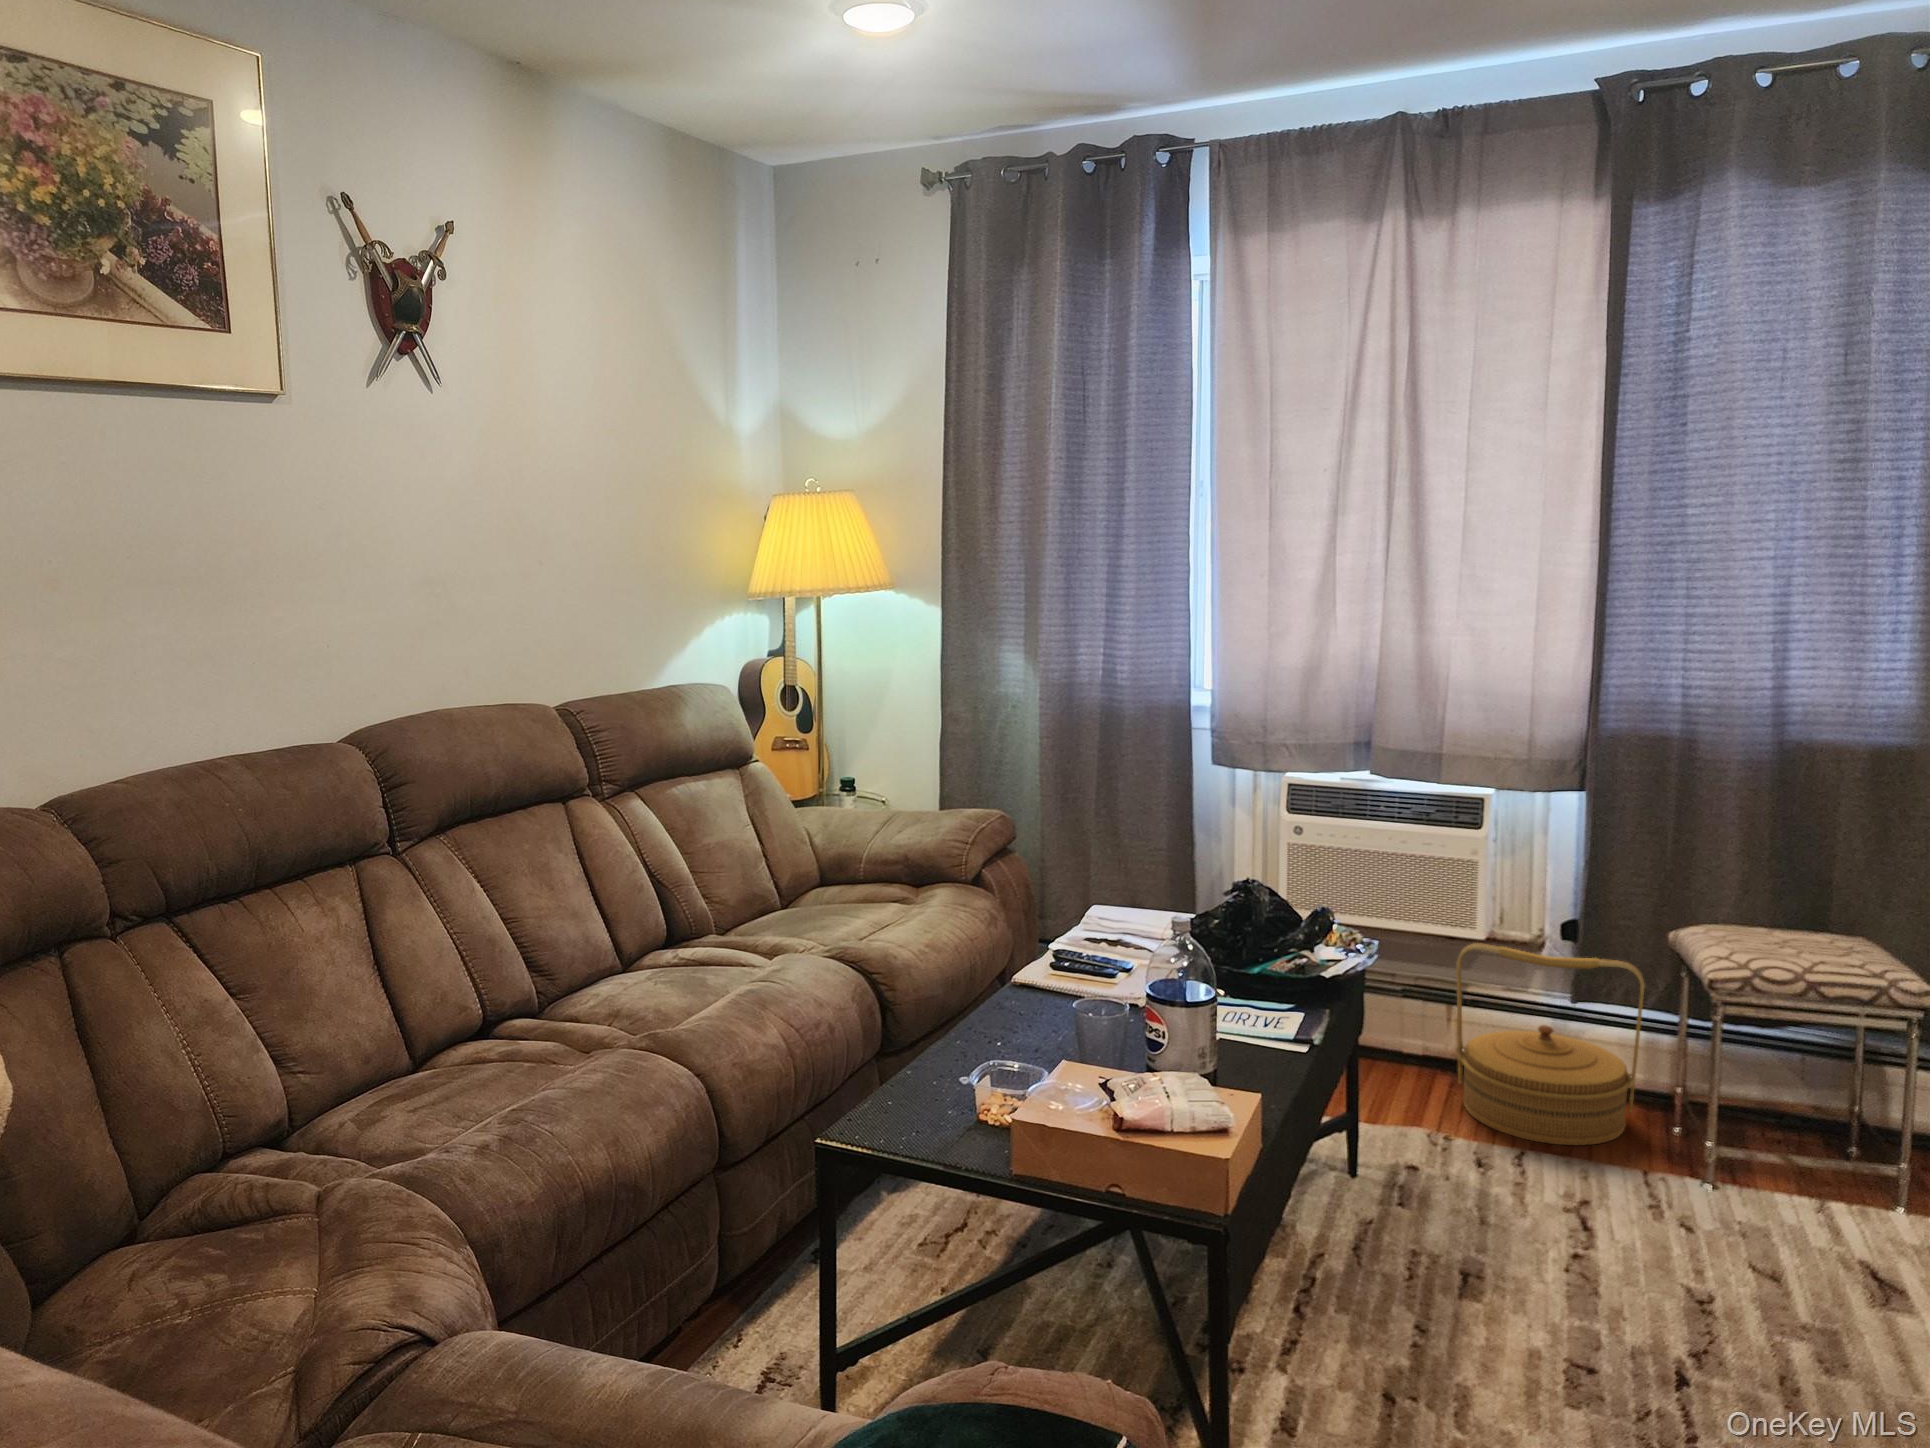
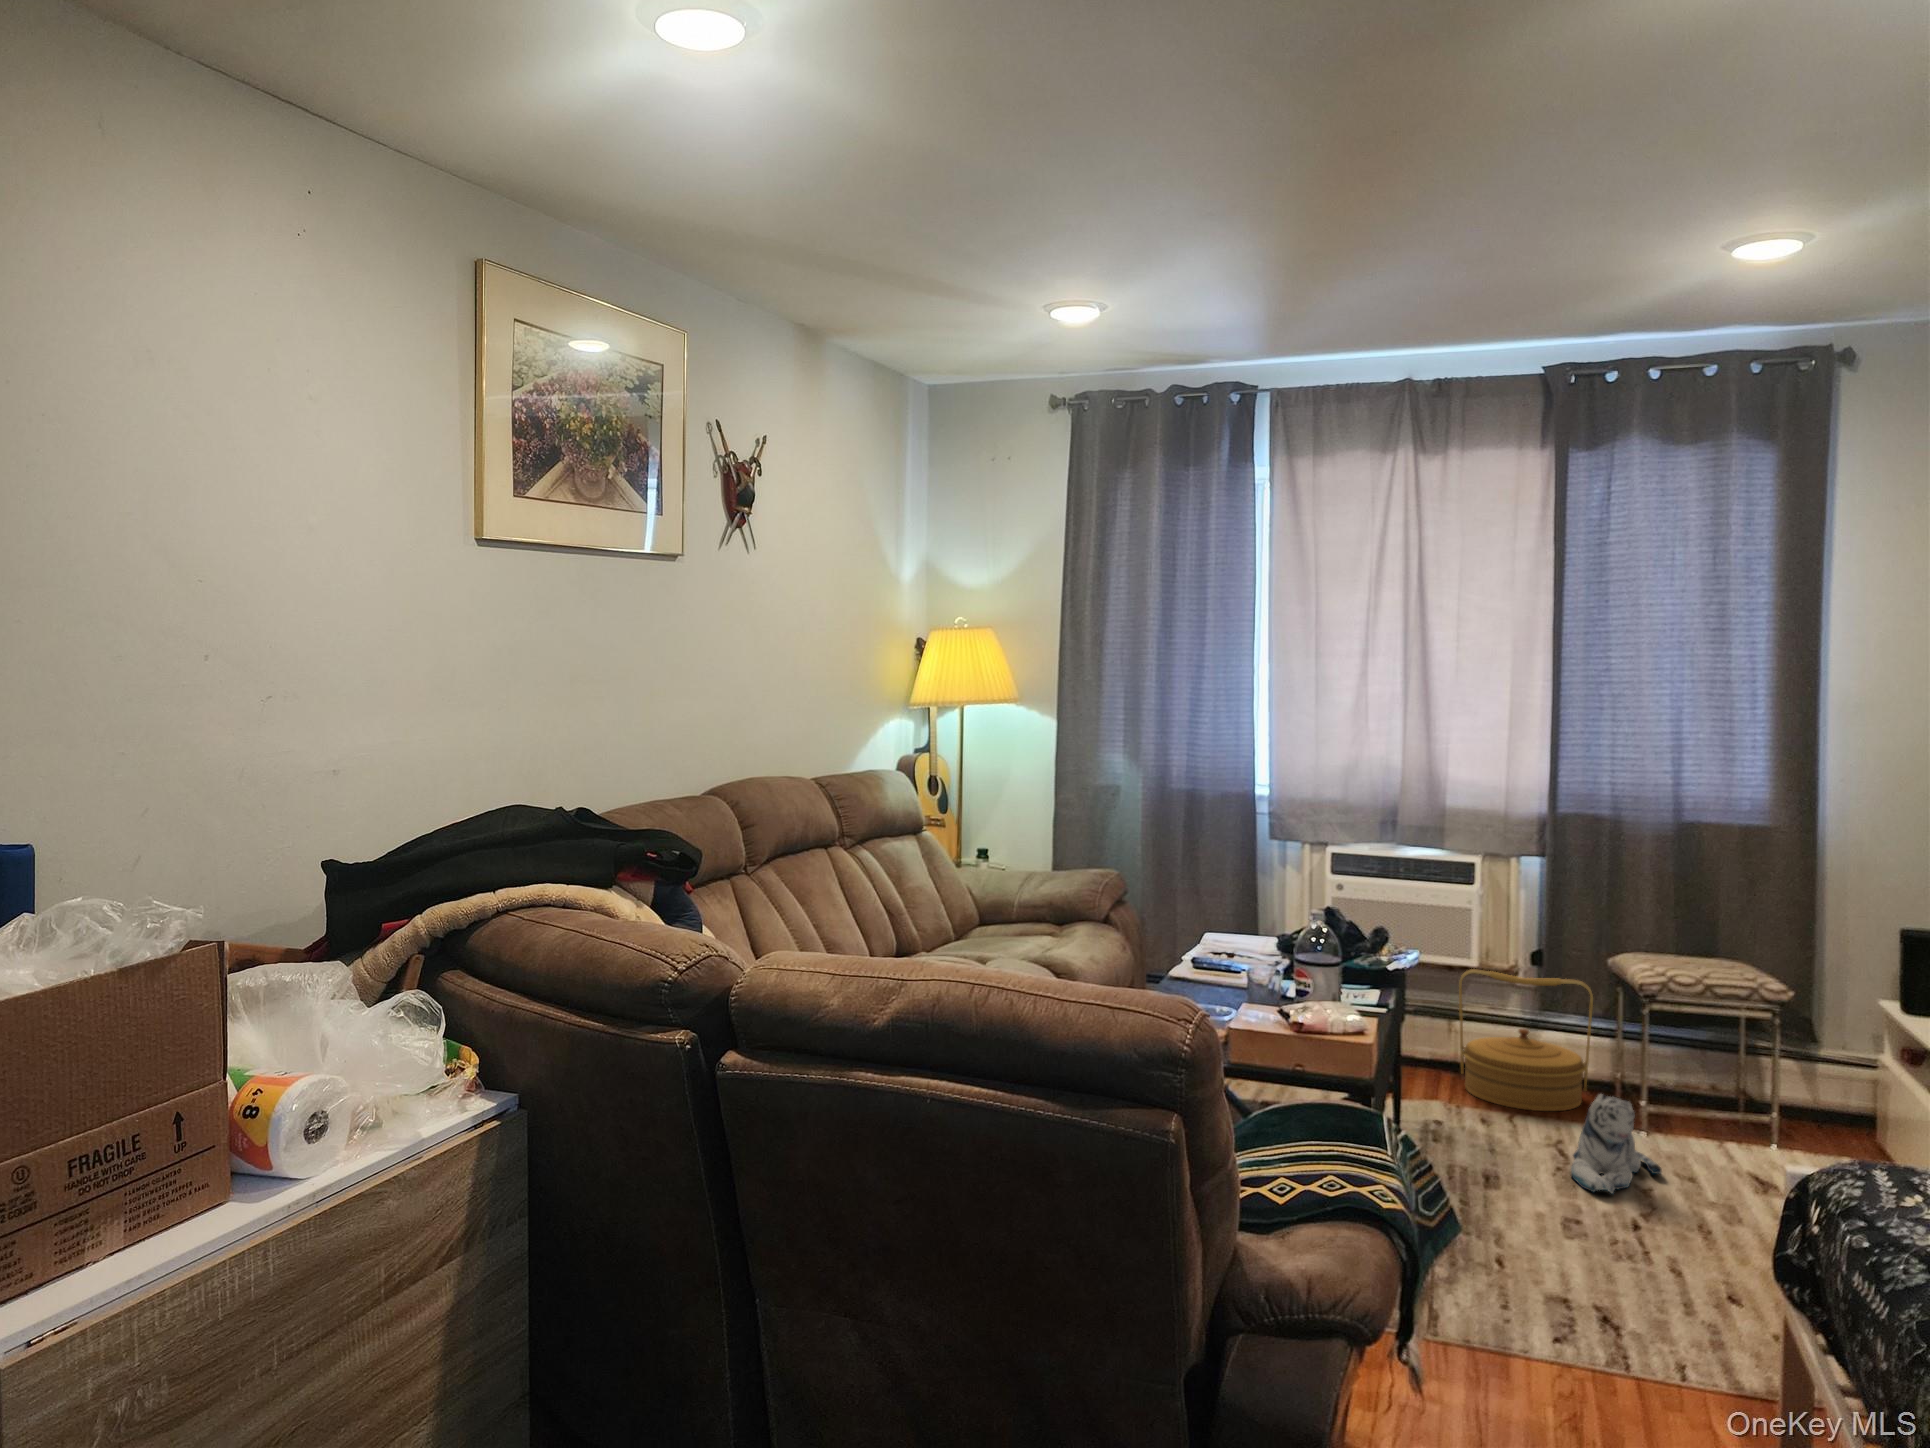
plush toy: none [1589,1159,1730,1319] -> present [1570,1094,1662,1193]

